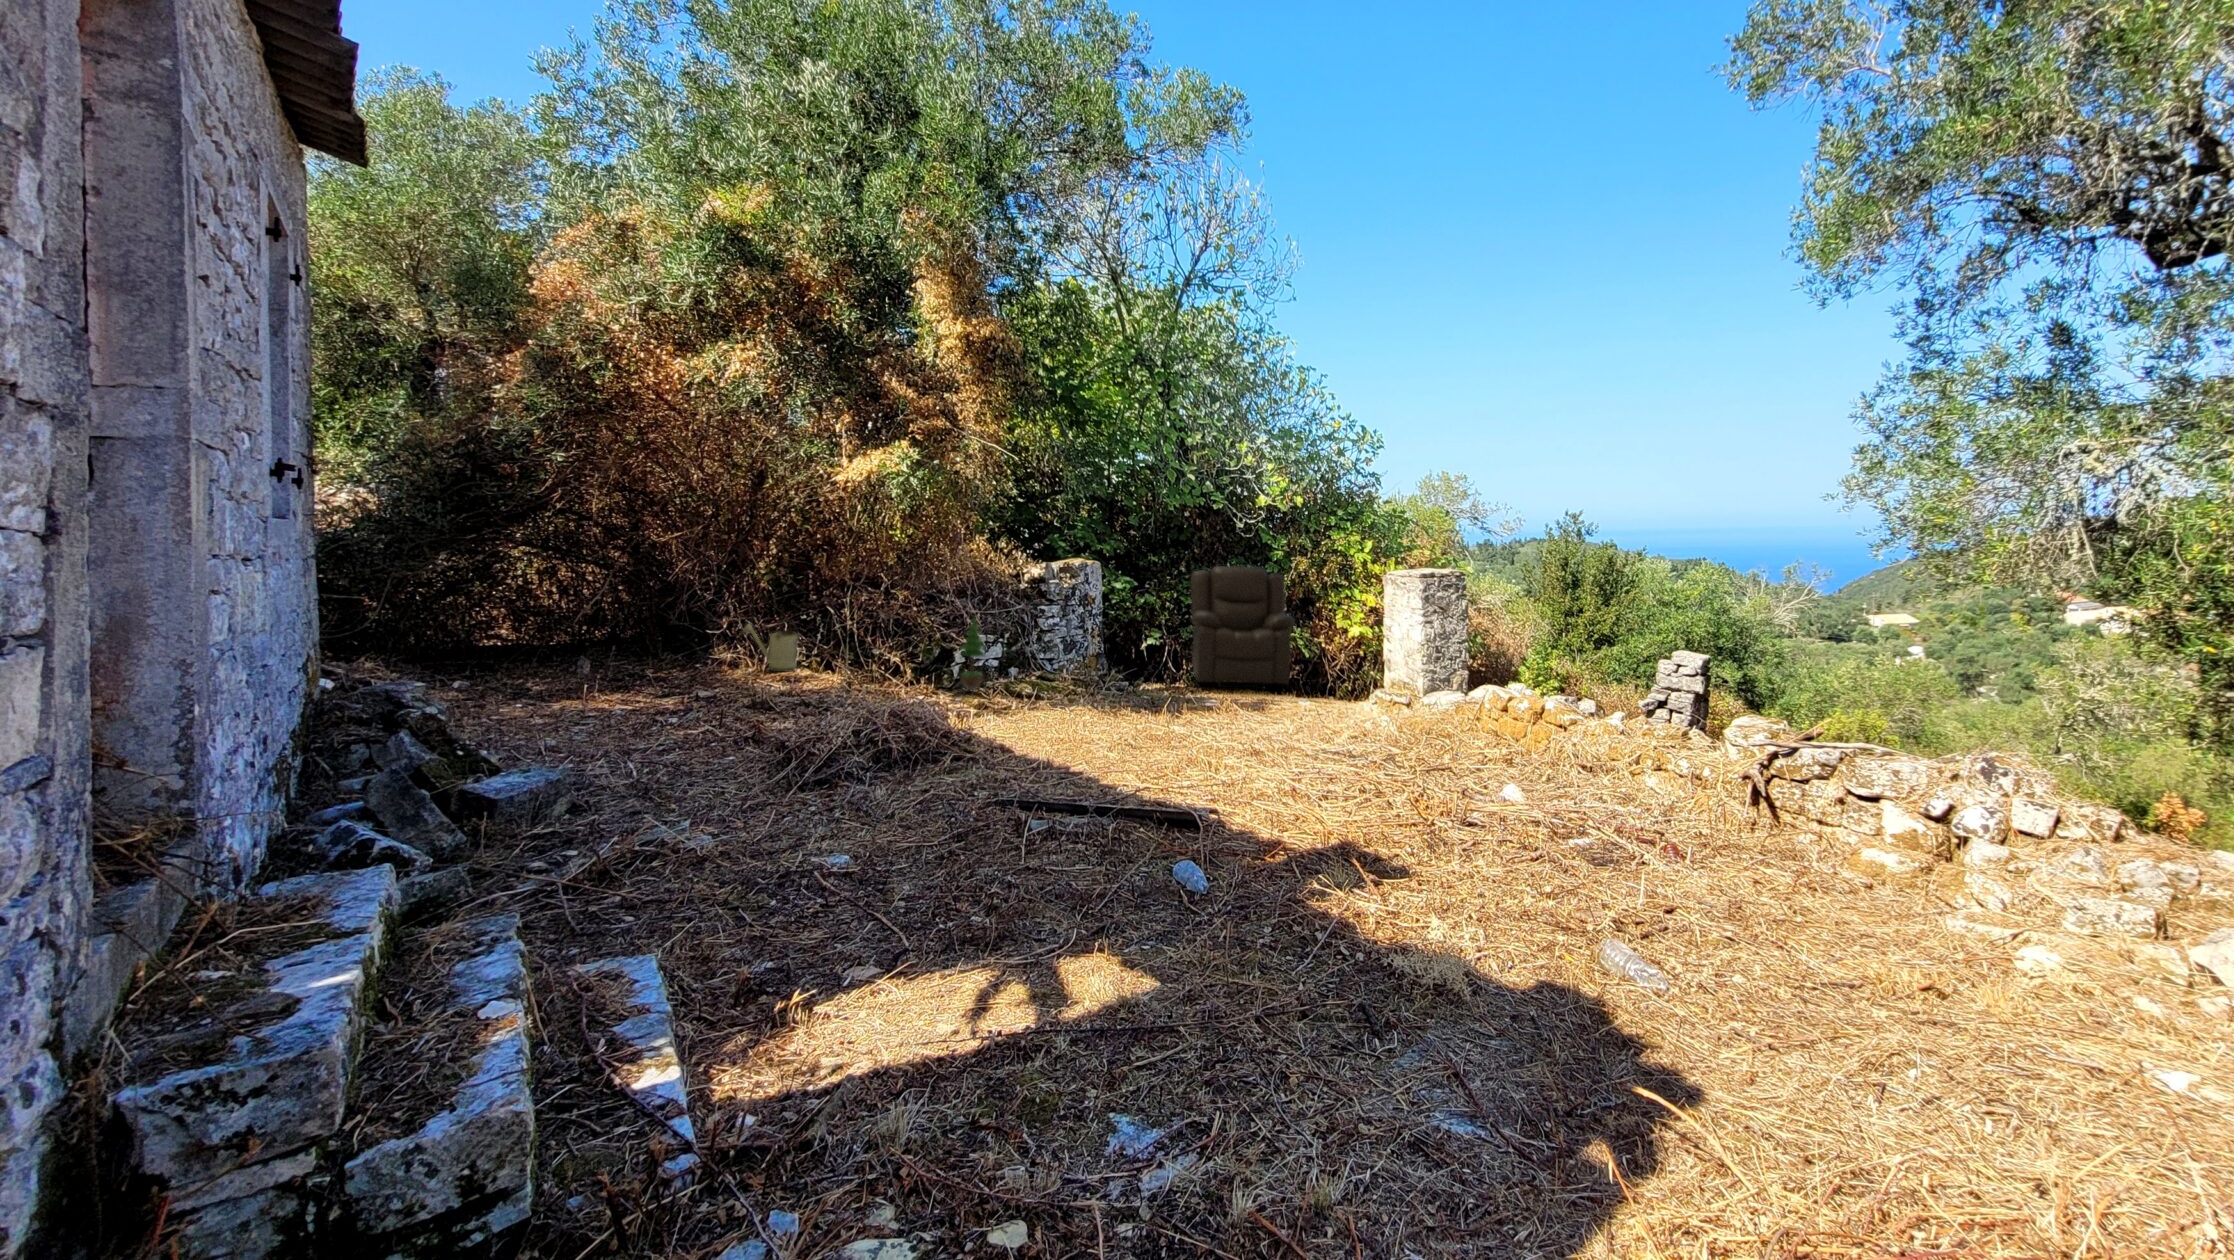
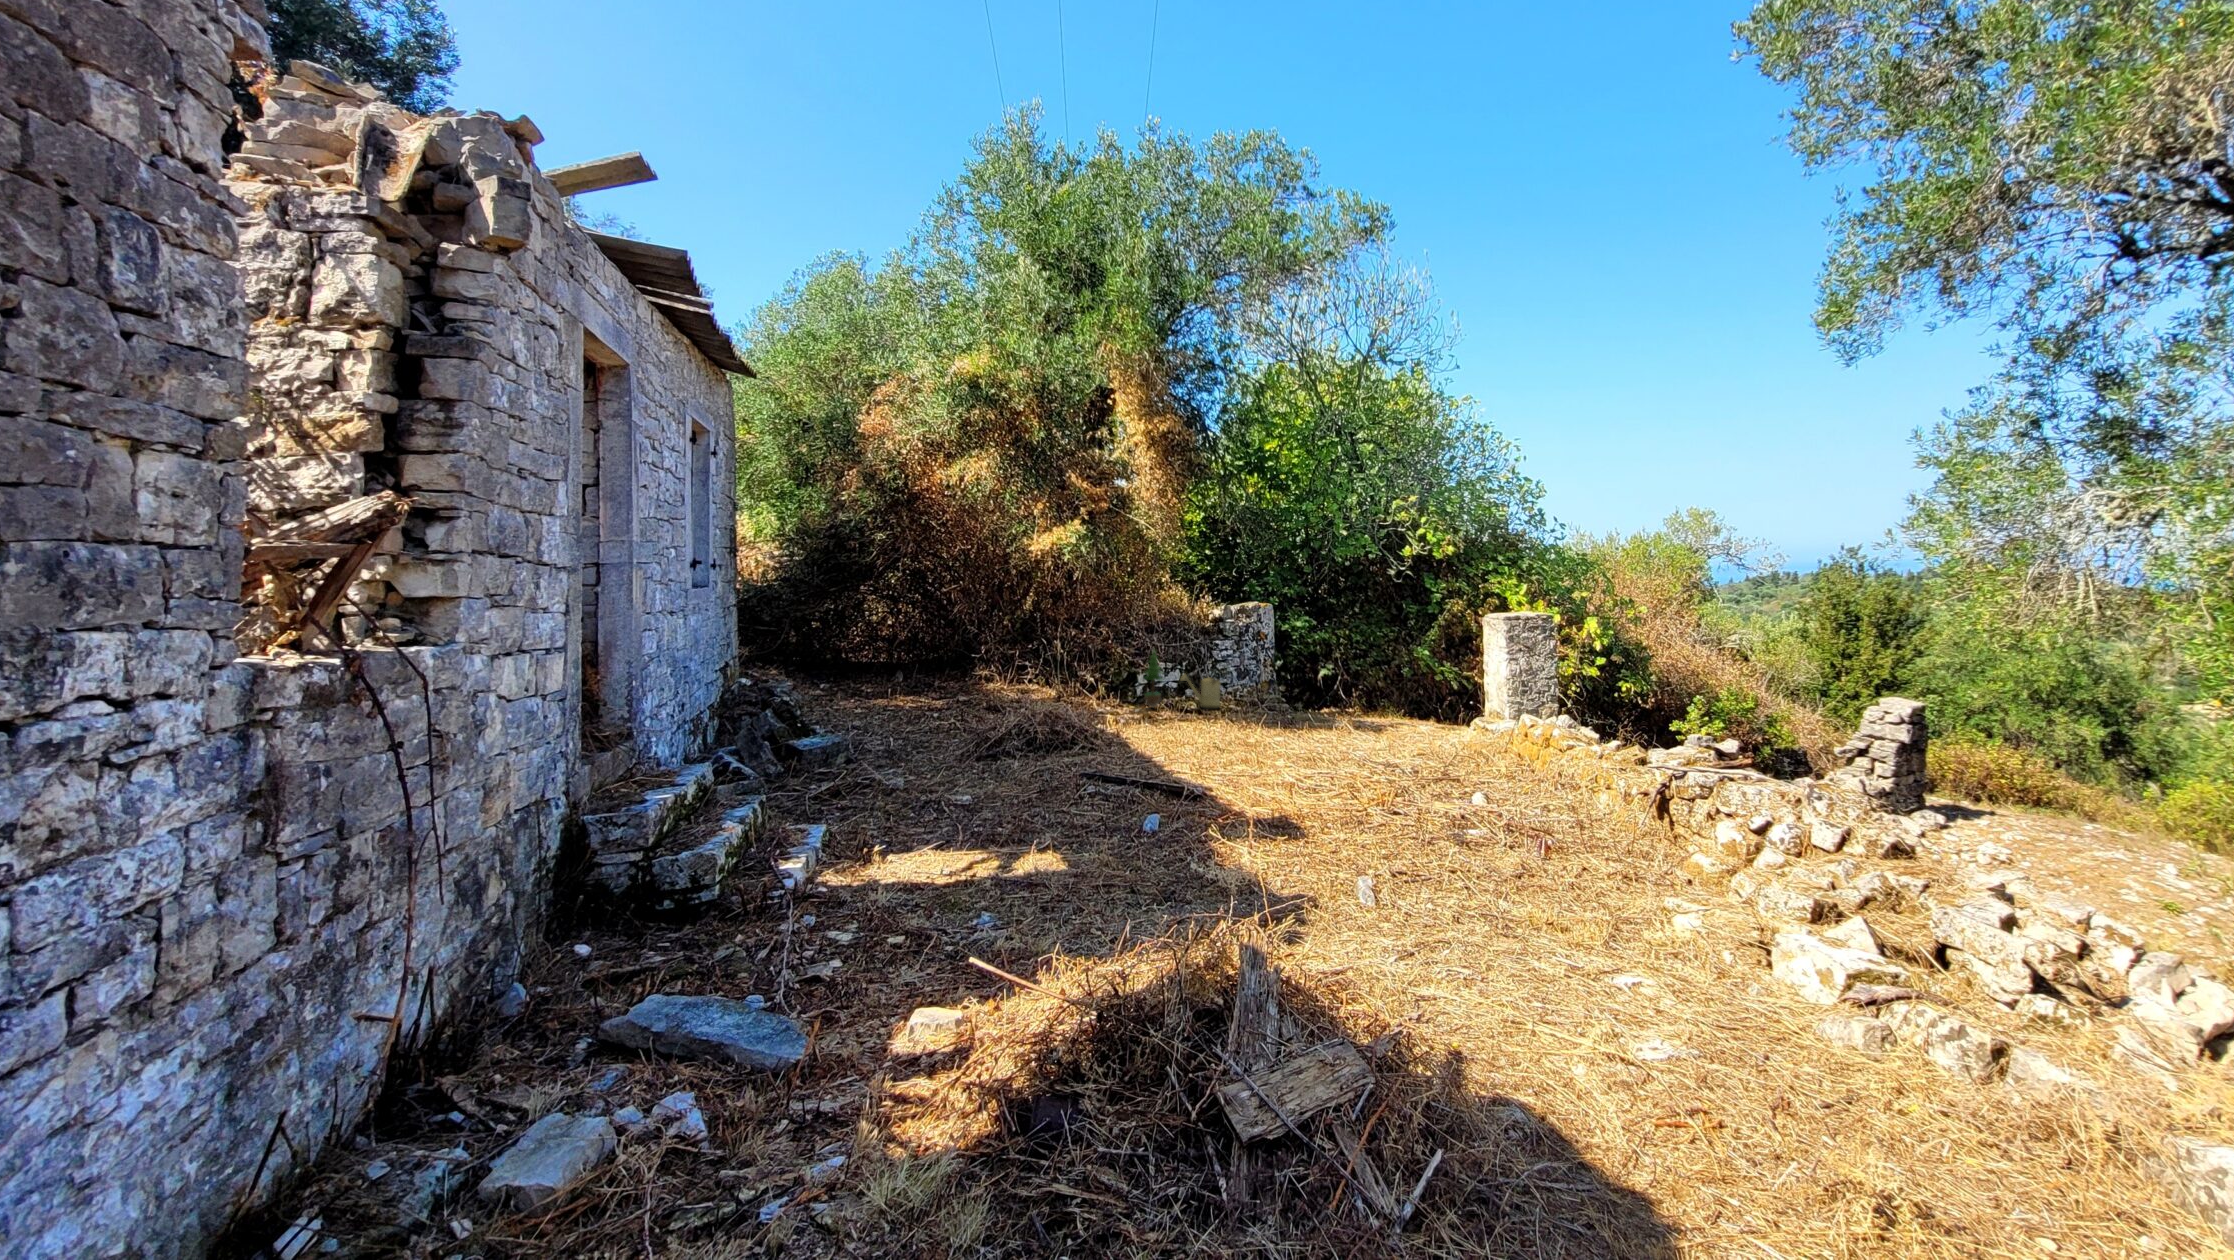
chair: present [1191,566,1295,688] -> none [1341,607,1440,720]
watering can: present [743,624,798,672] -> present [1181,674,1221,709]

